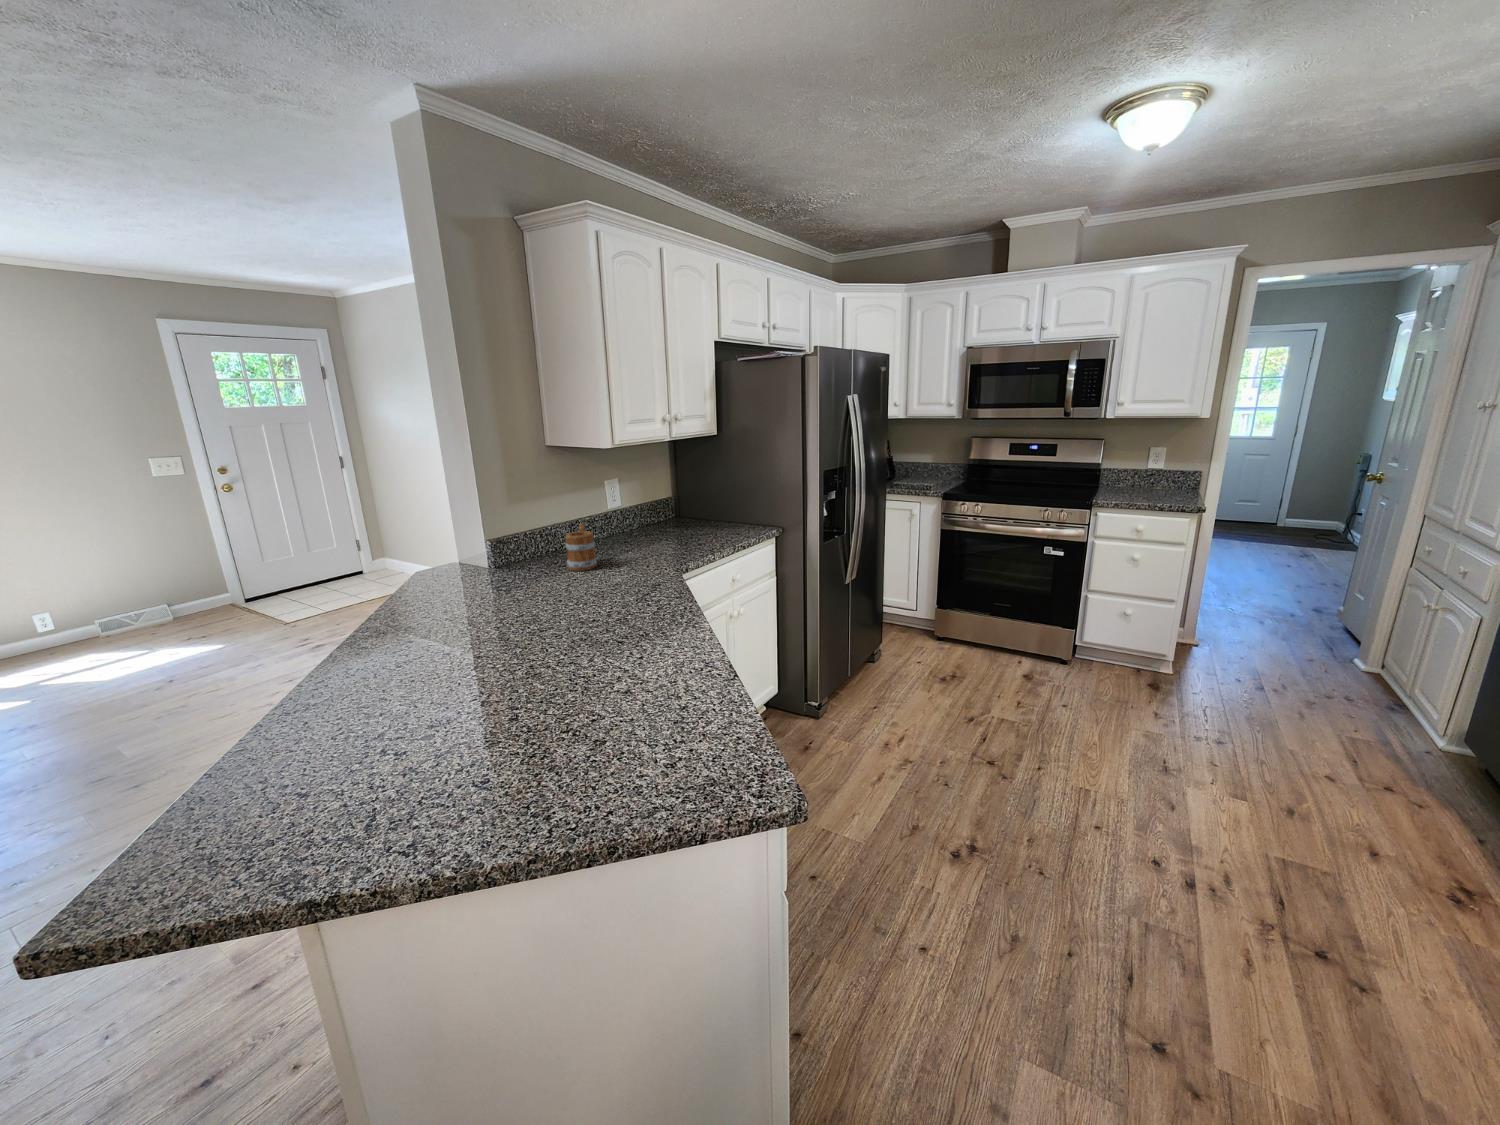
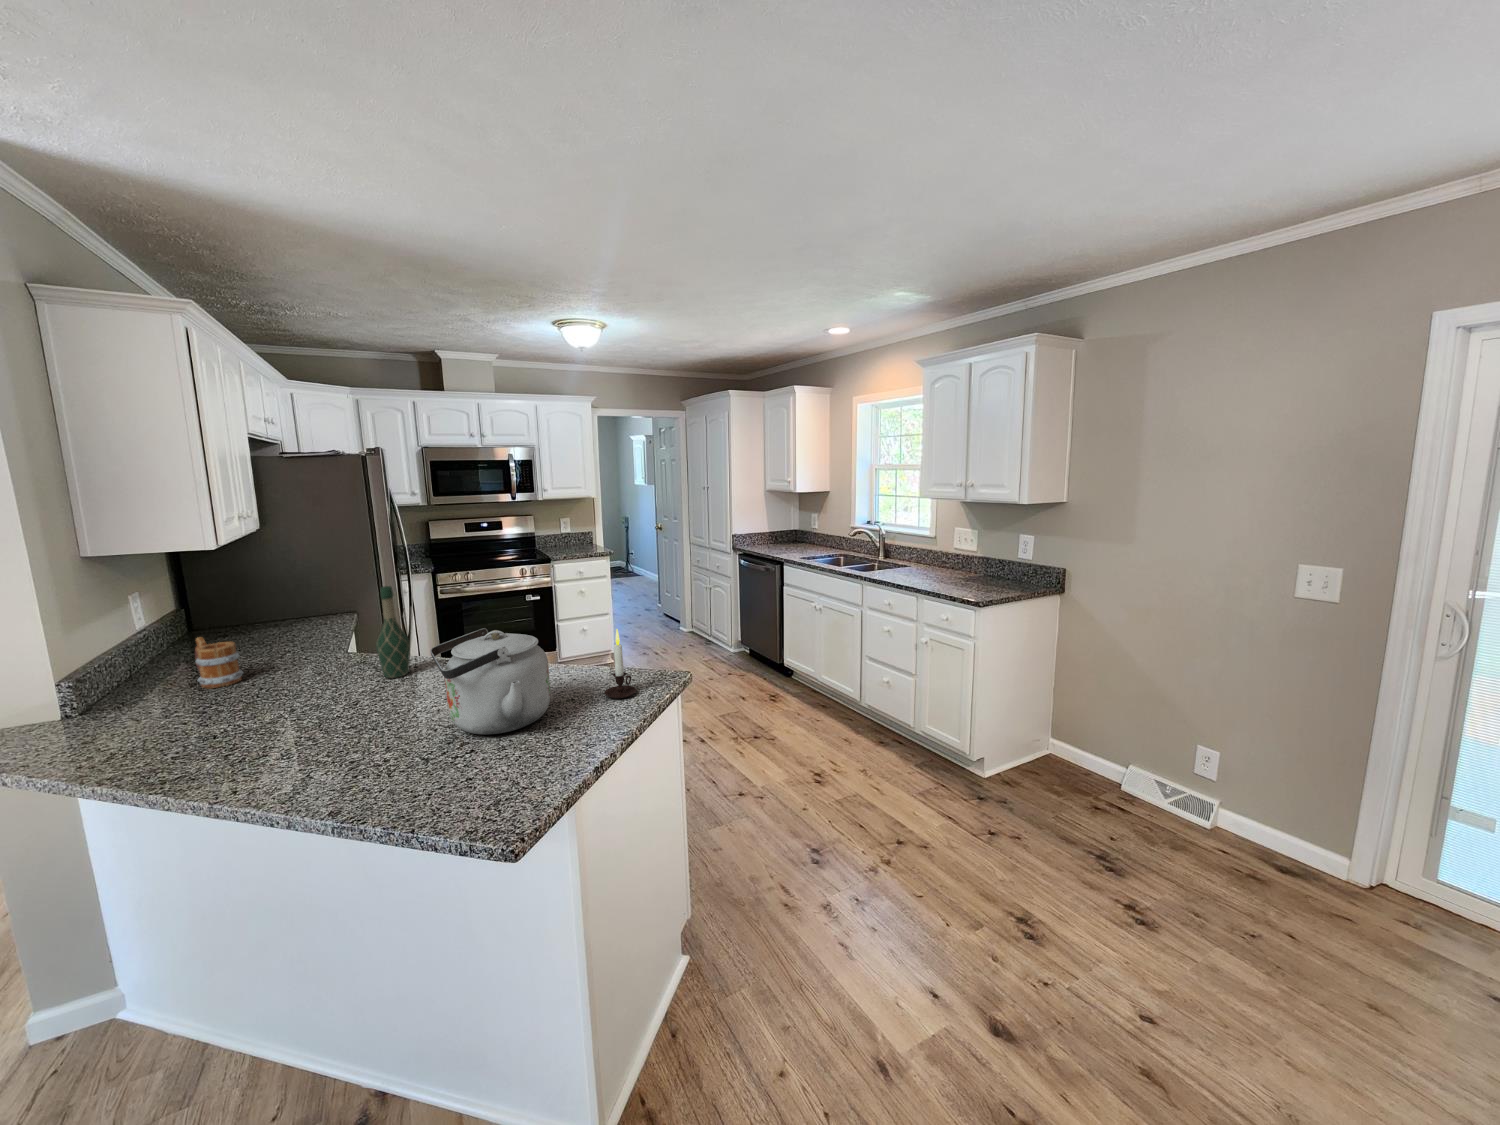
wine bottle: none [616,504,650,610] -> present [376,586,410,678]
kettle: none [395,583,583,742] -> present [430,628,551,734]
candle: none [618,649,691,776] -> present [604,629,637,698]

